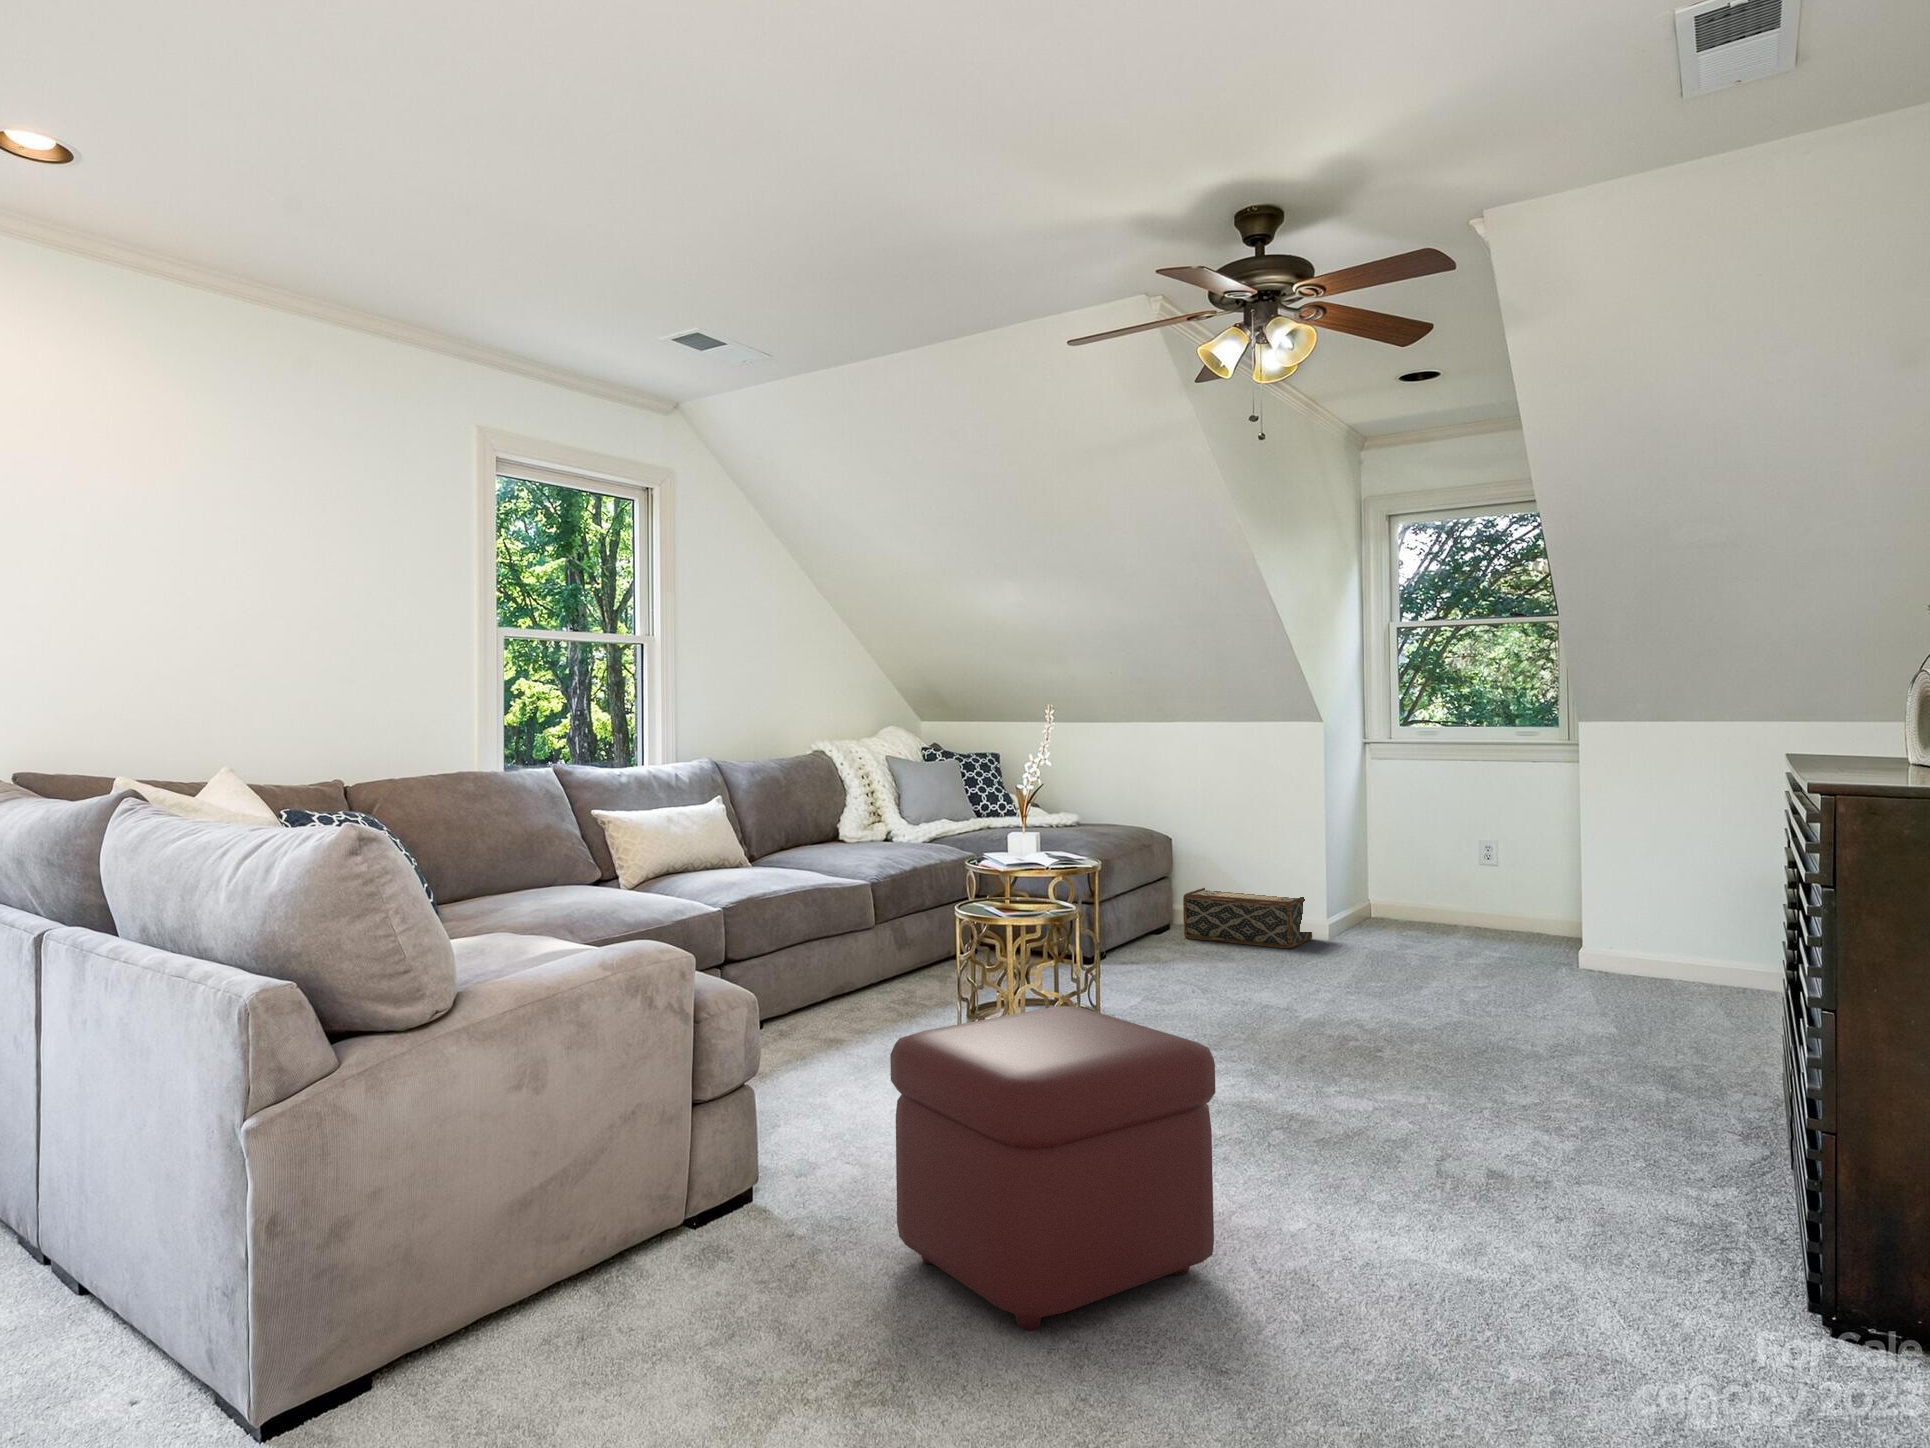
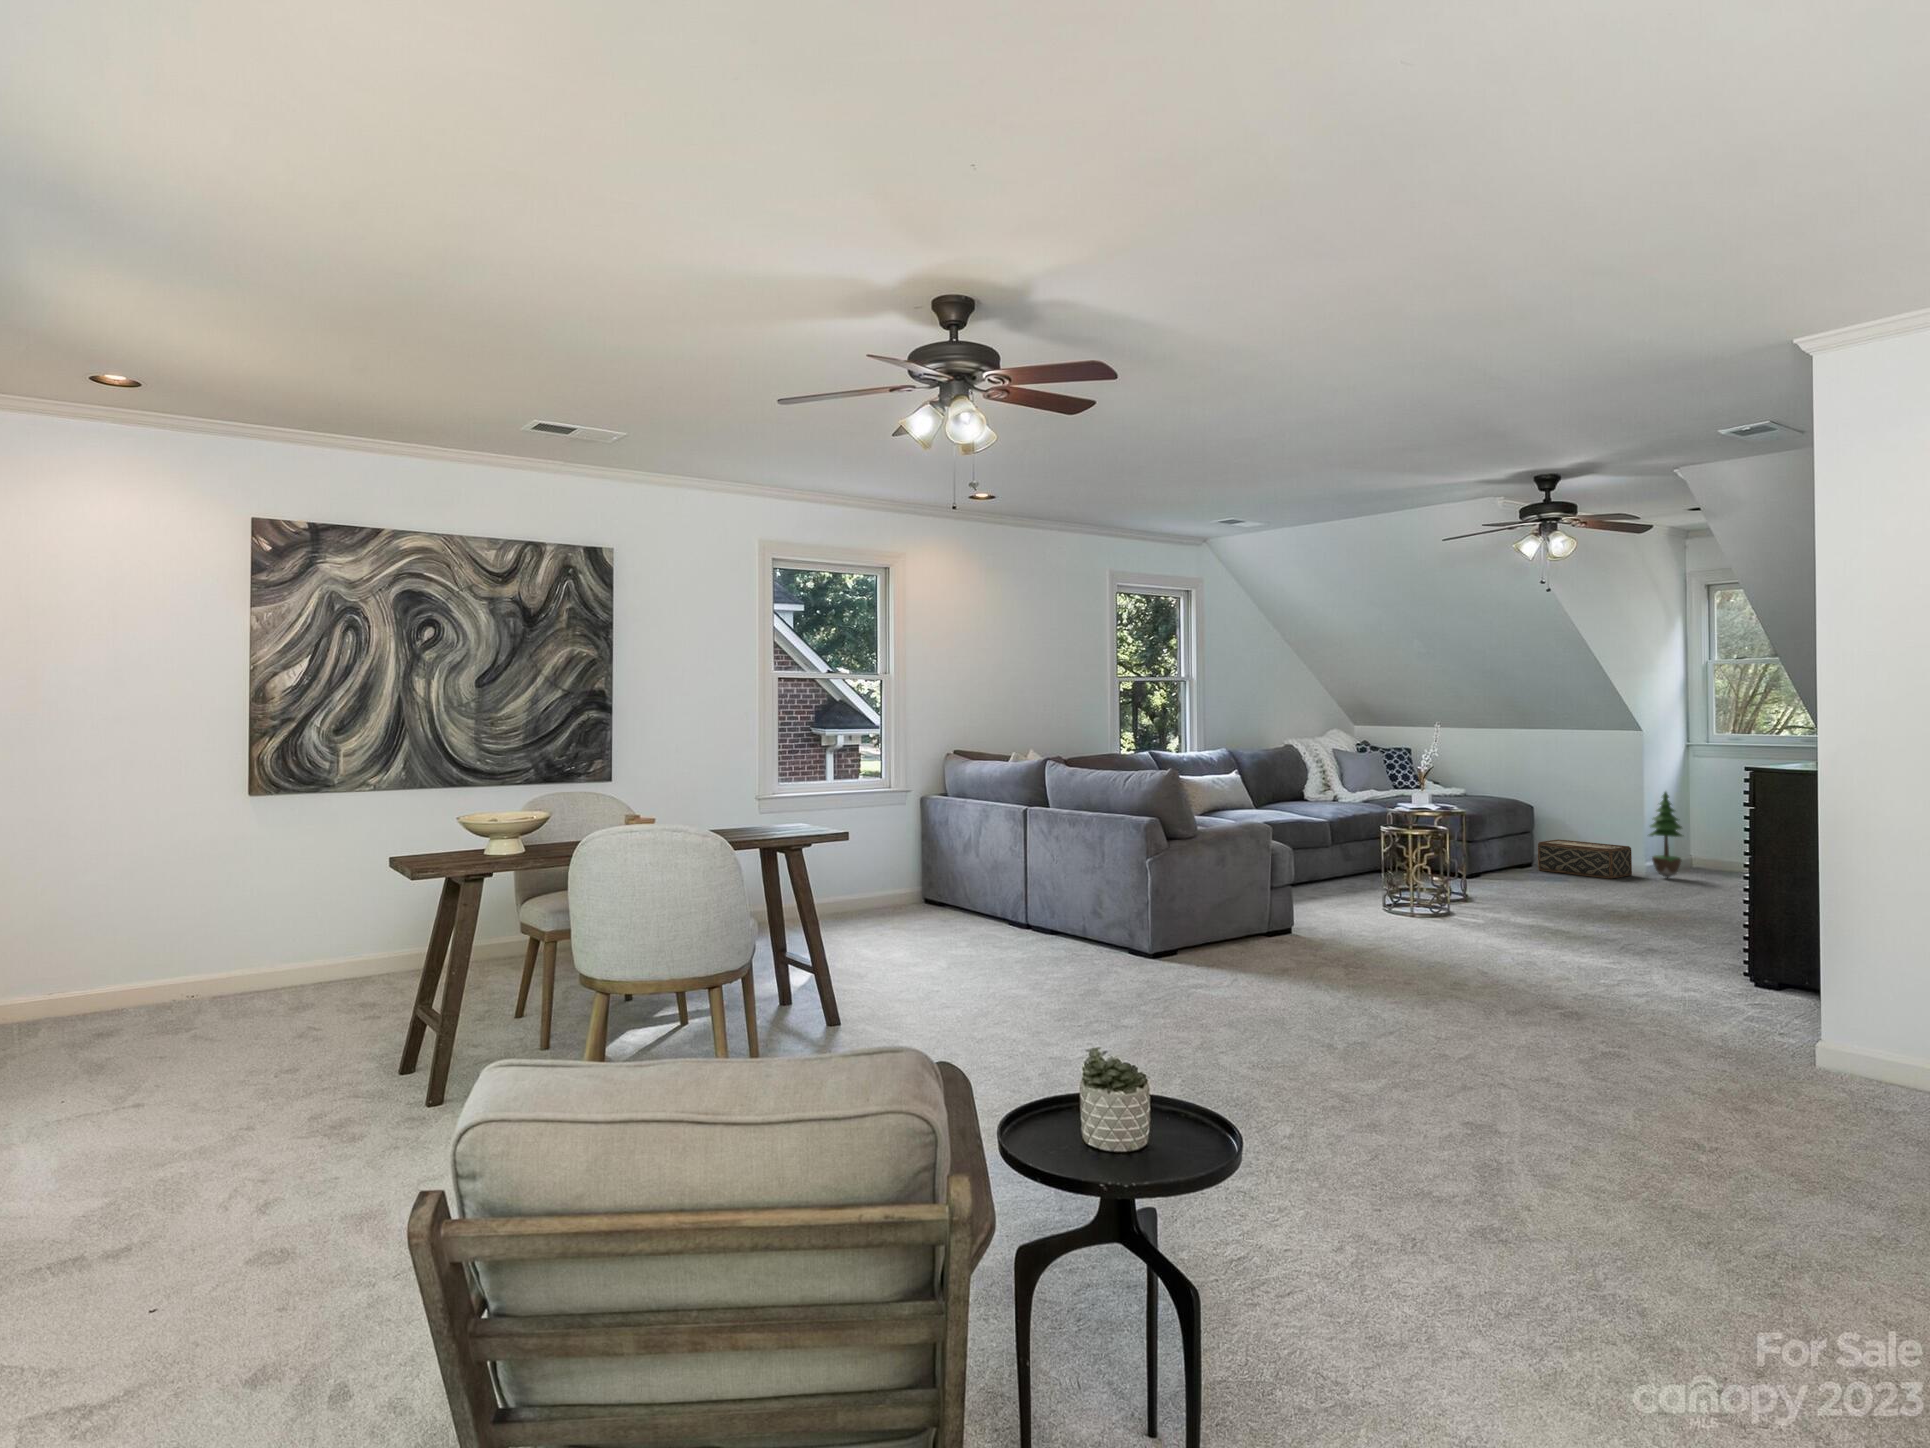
potted tree: none [1333,807,1384,942] -> present [1649,792,1682,878]
ottoman: present [890,1006,1215,1330] -> none [1355,863,1492,967]

